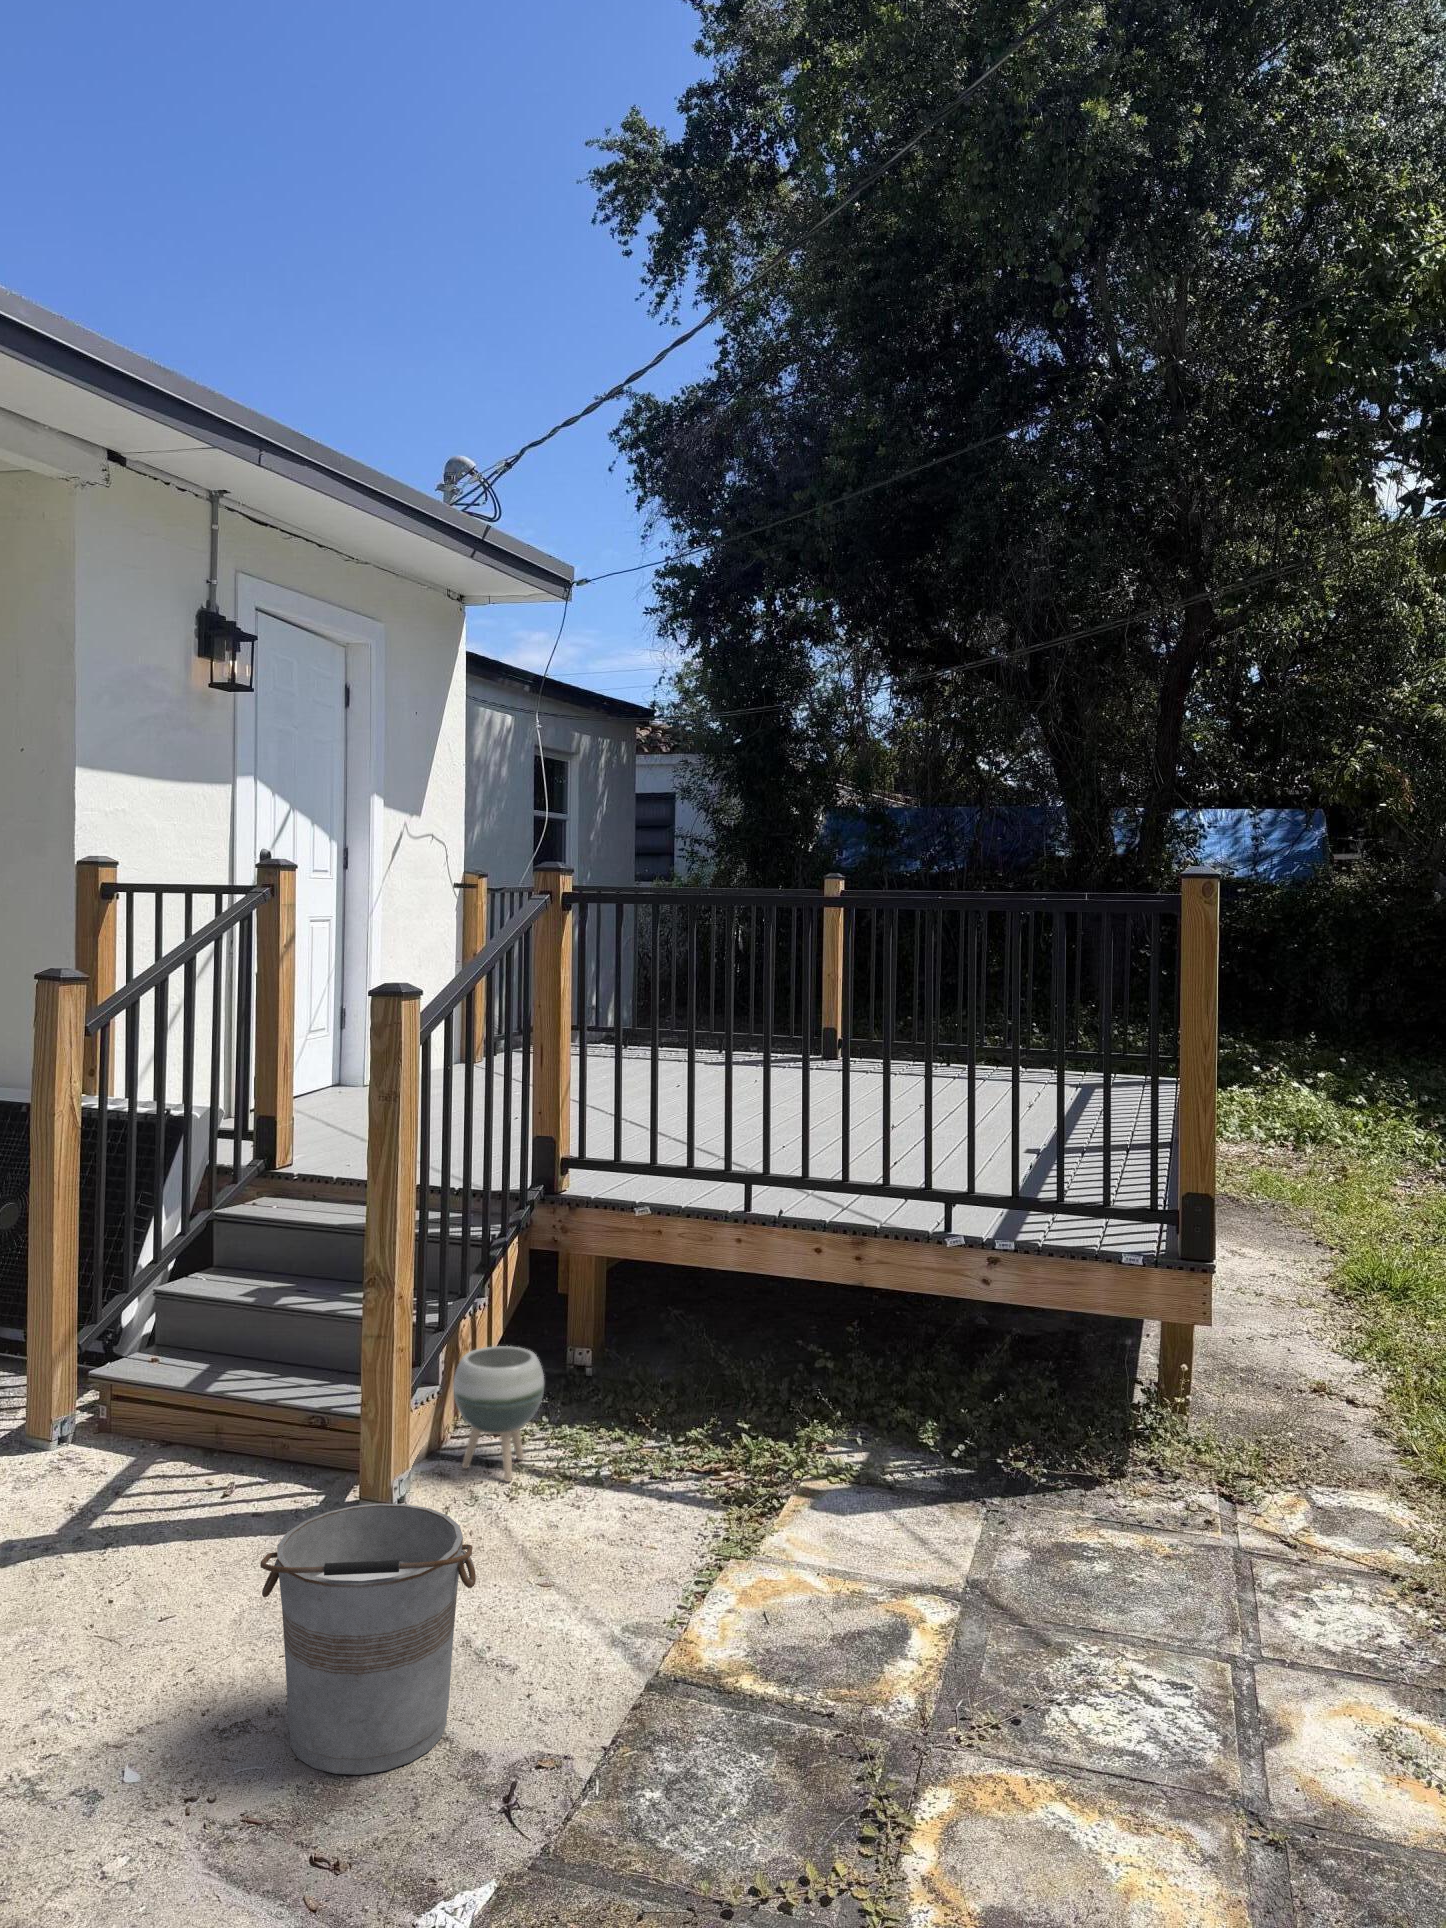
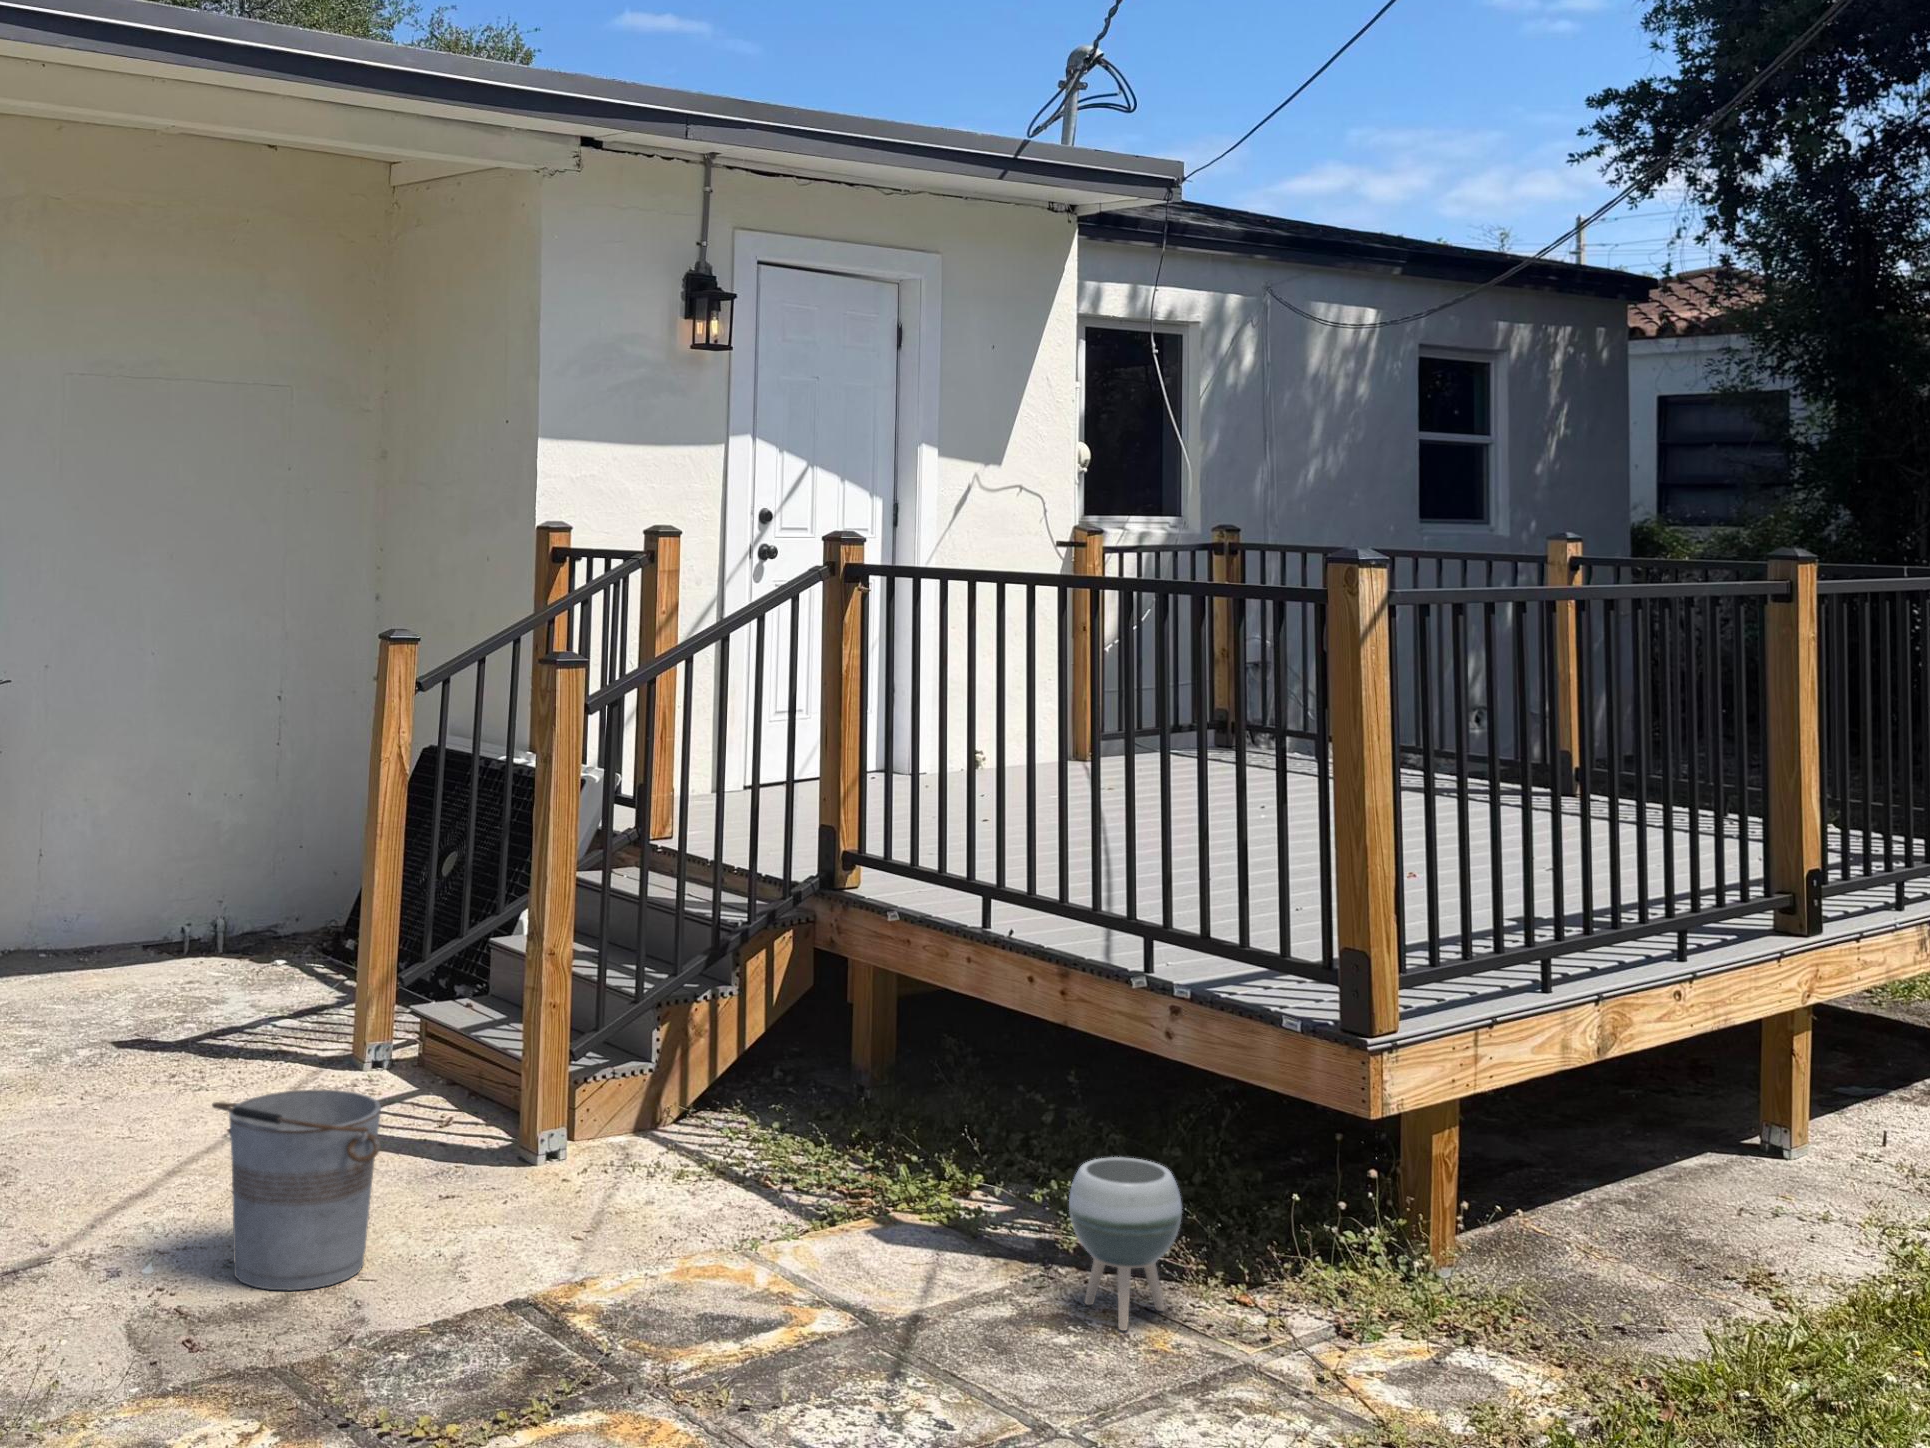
planter: present [453,1346,544,1482] -> present [1069,1157,1182,1331]

